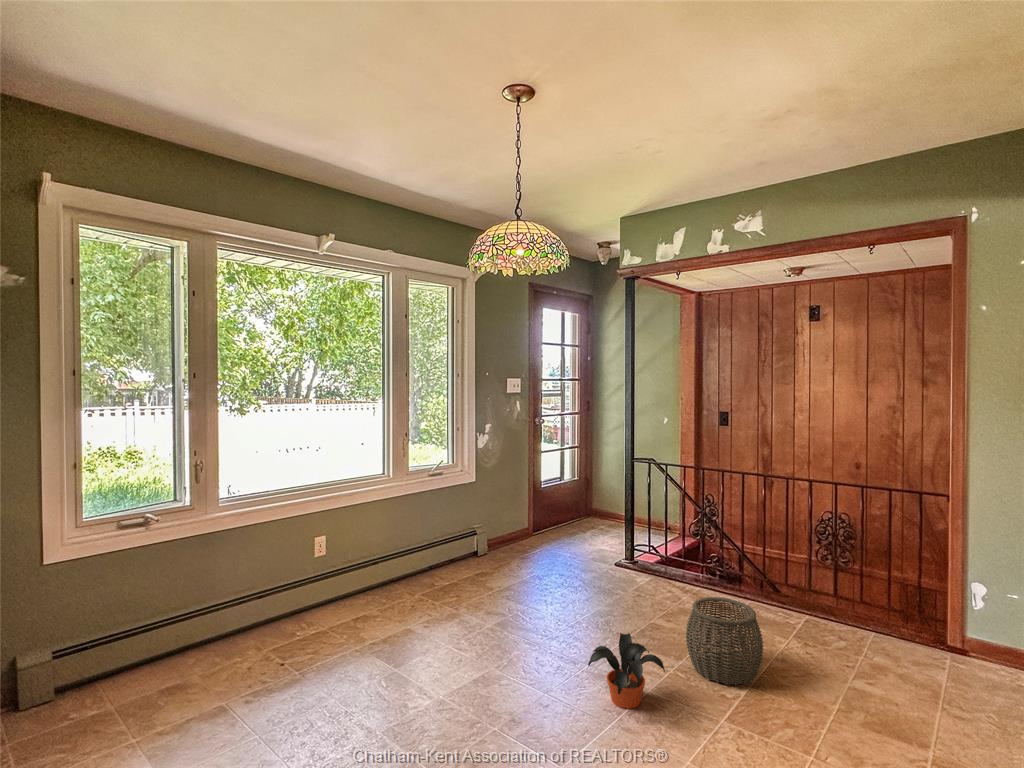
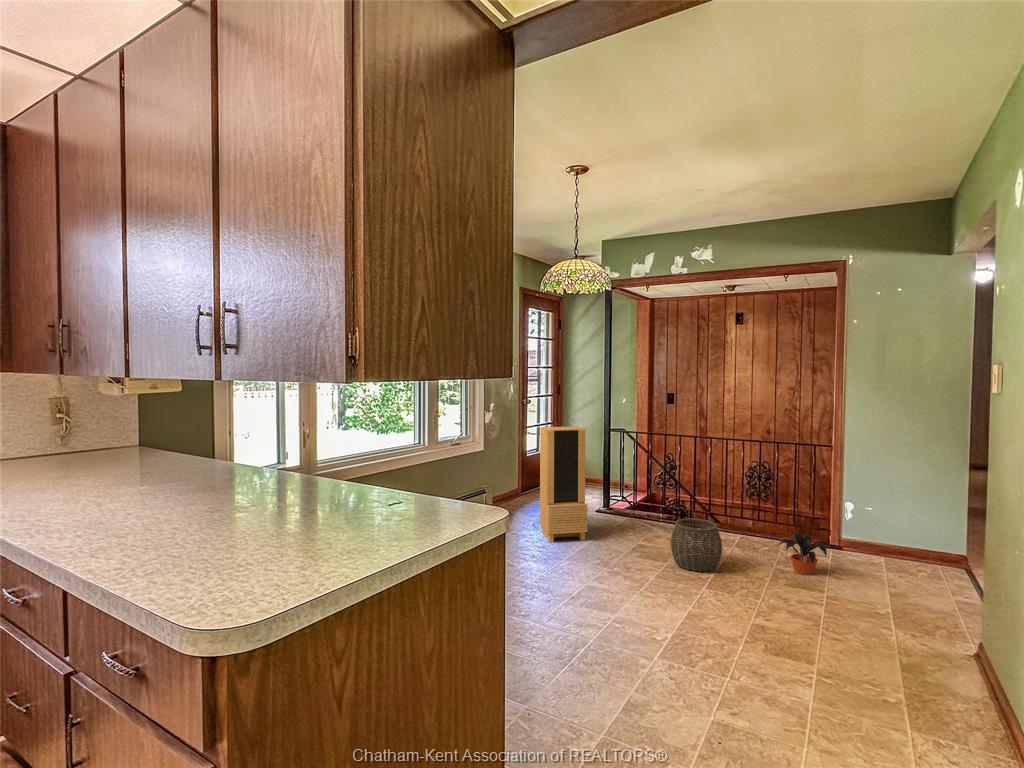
storage cabinet: none [526,457,582,611] -> present [540,426,587,542]
potted plant: present [588,633,665,709] -> present [779,532,829,575]

